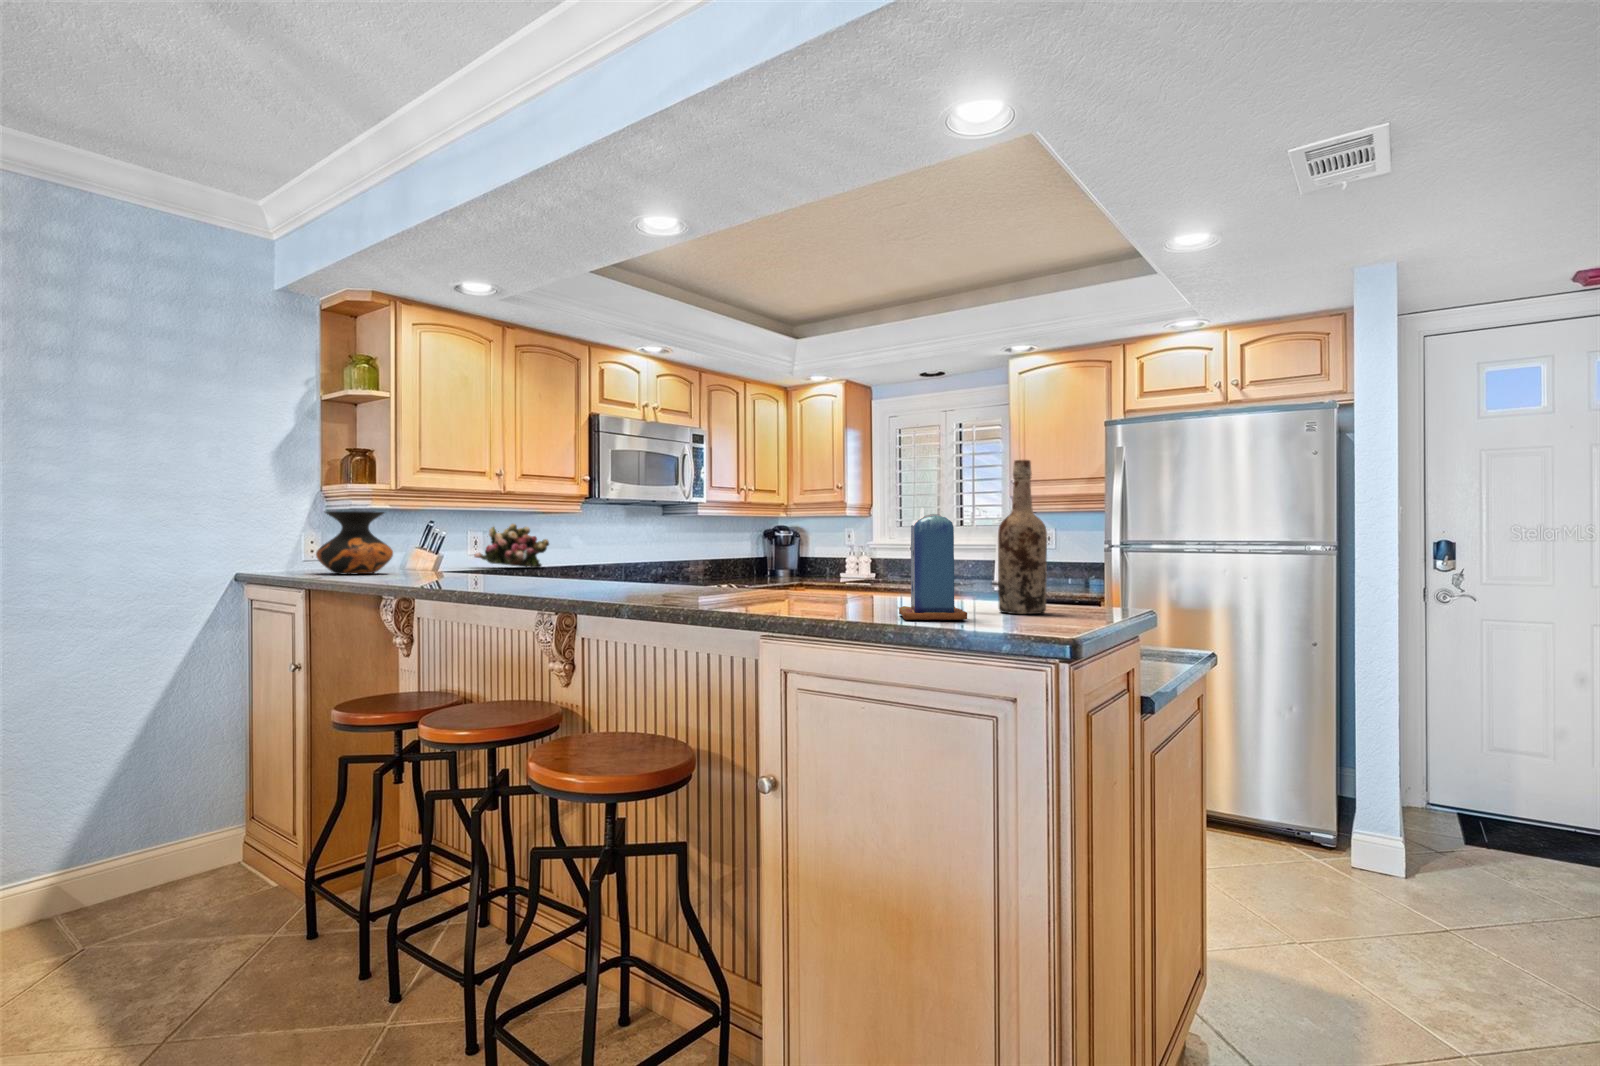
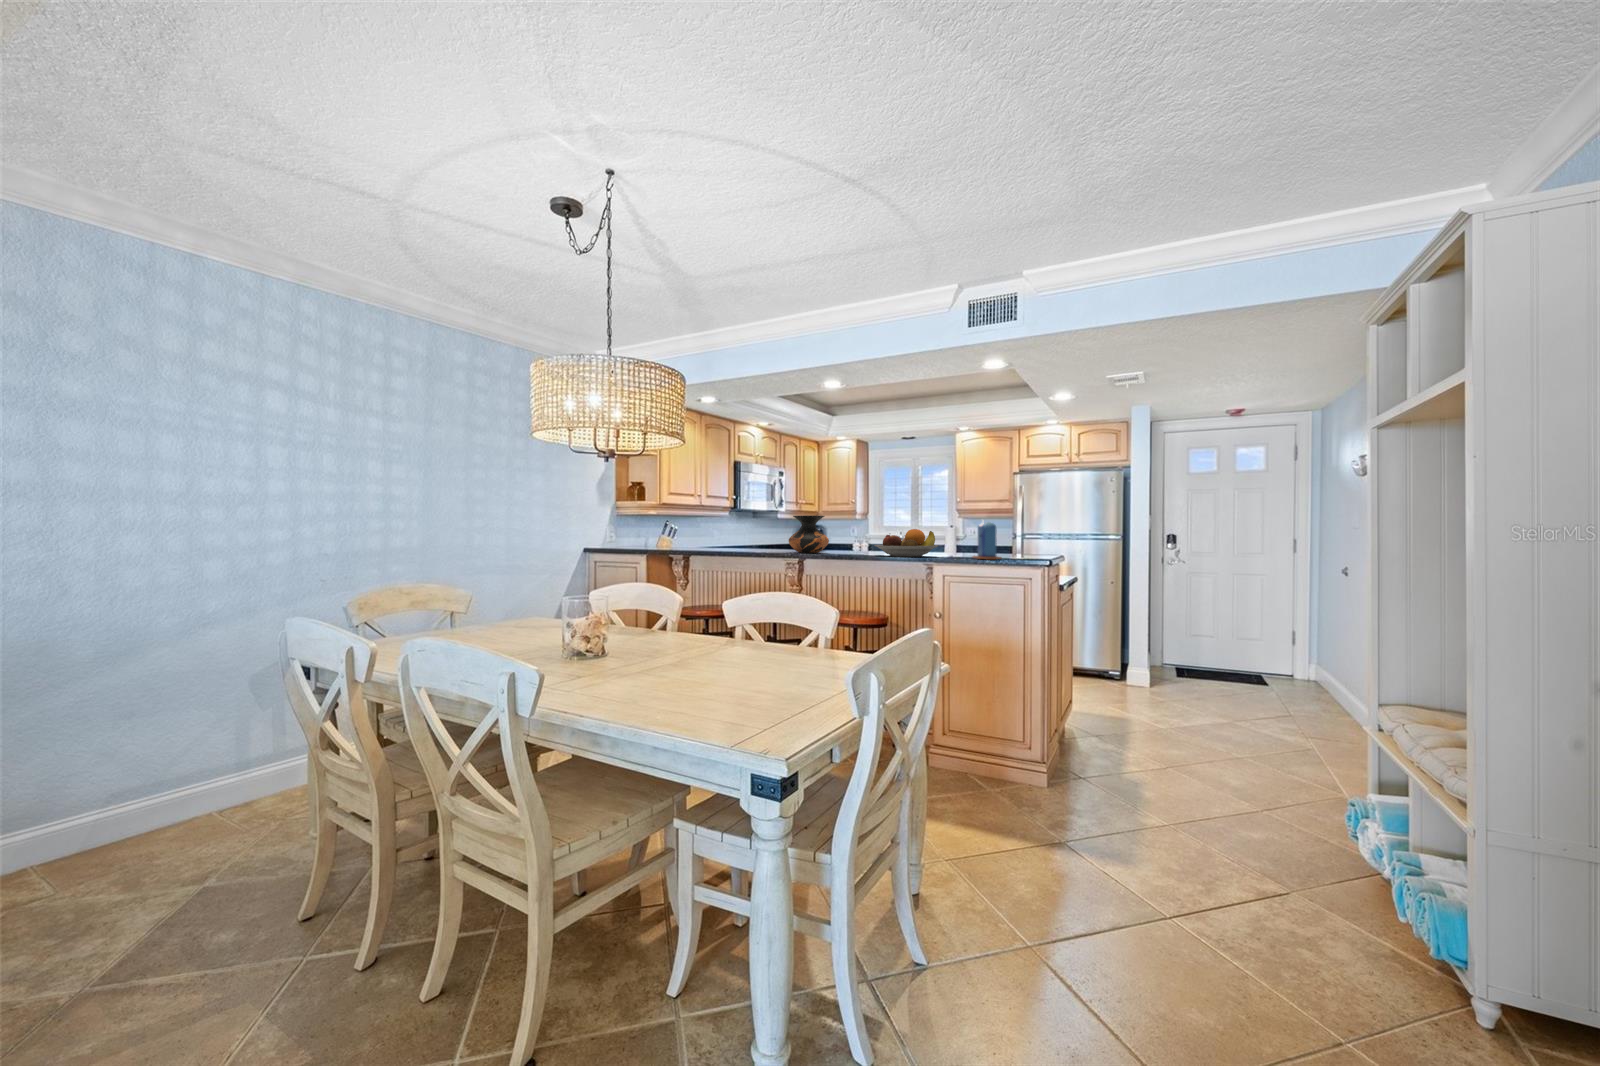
wine bottle: present [998,460,1047,614] -> none [1003,501,1022,559]
vase: present [316,511,393,574] -> present [789,515,829,553]
flower arrangement: present [474,524,549,568] -> none [668,522,709,547]
fruit bowl: none [688,535,844,605] -> present [875,529,939,557]

